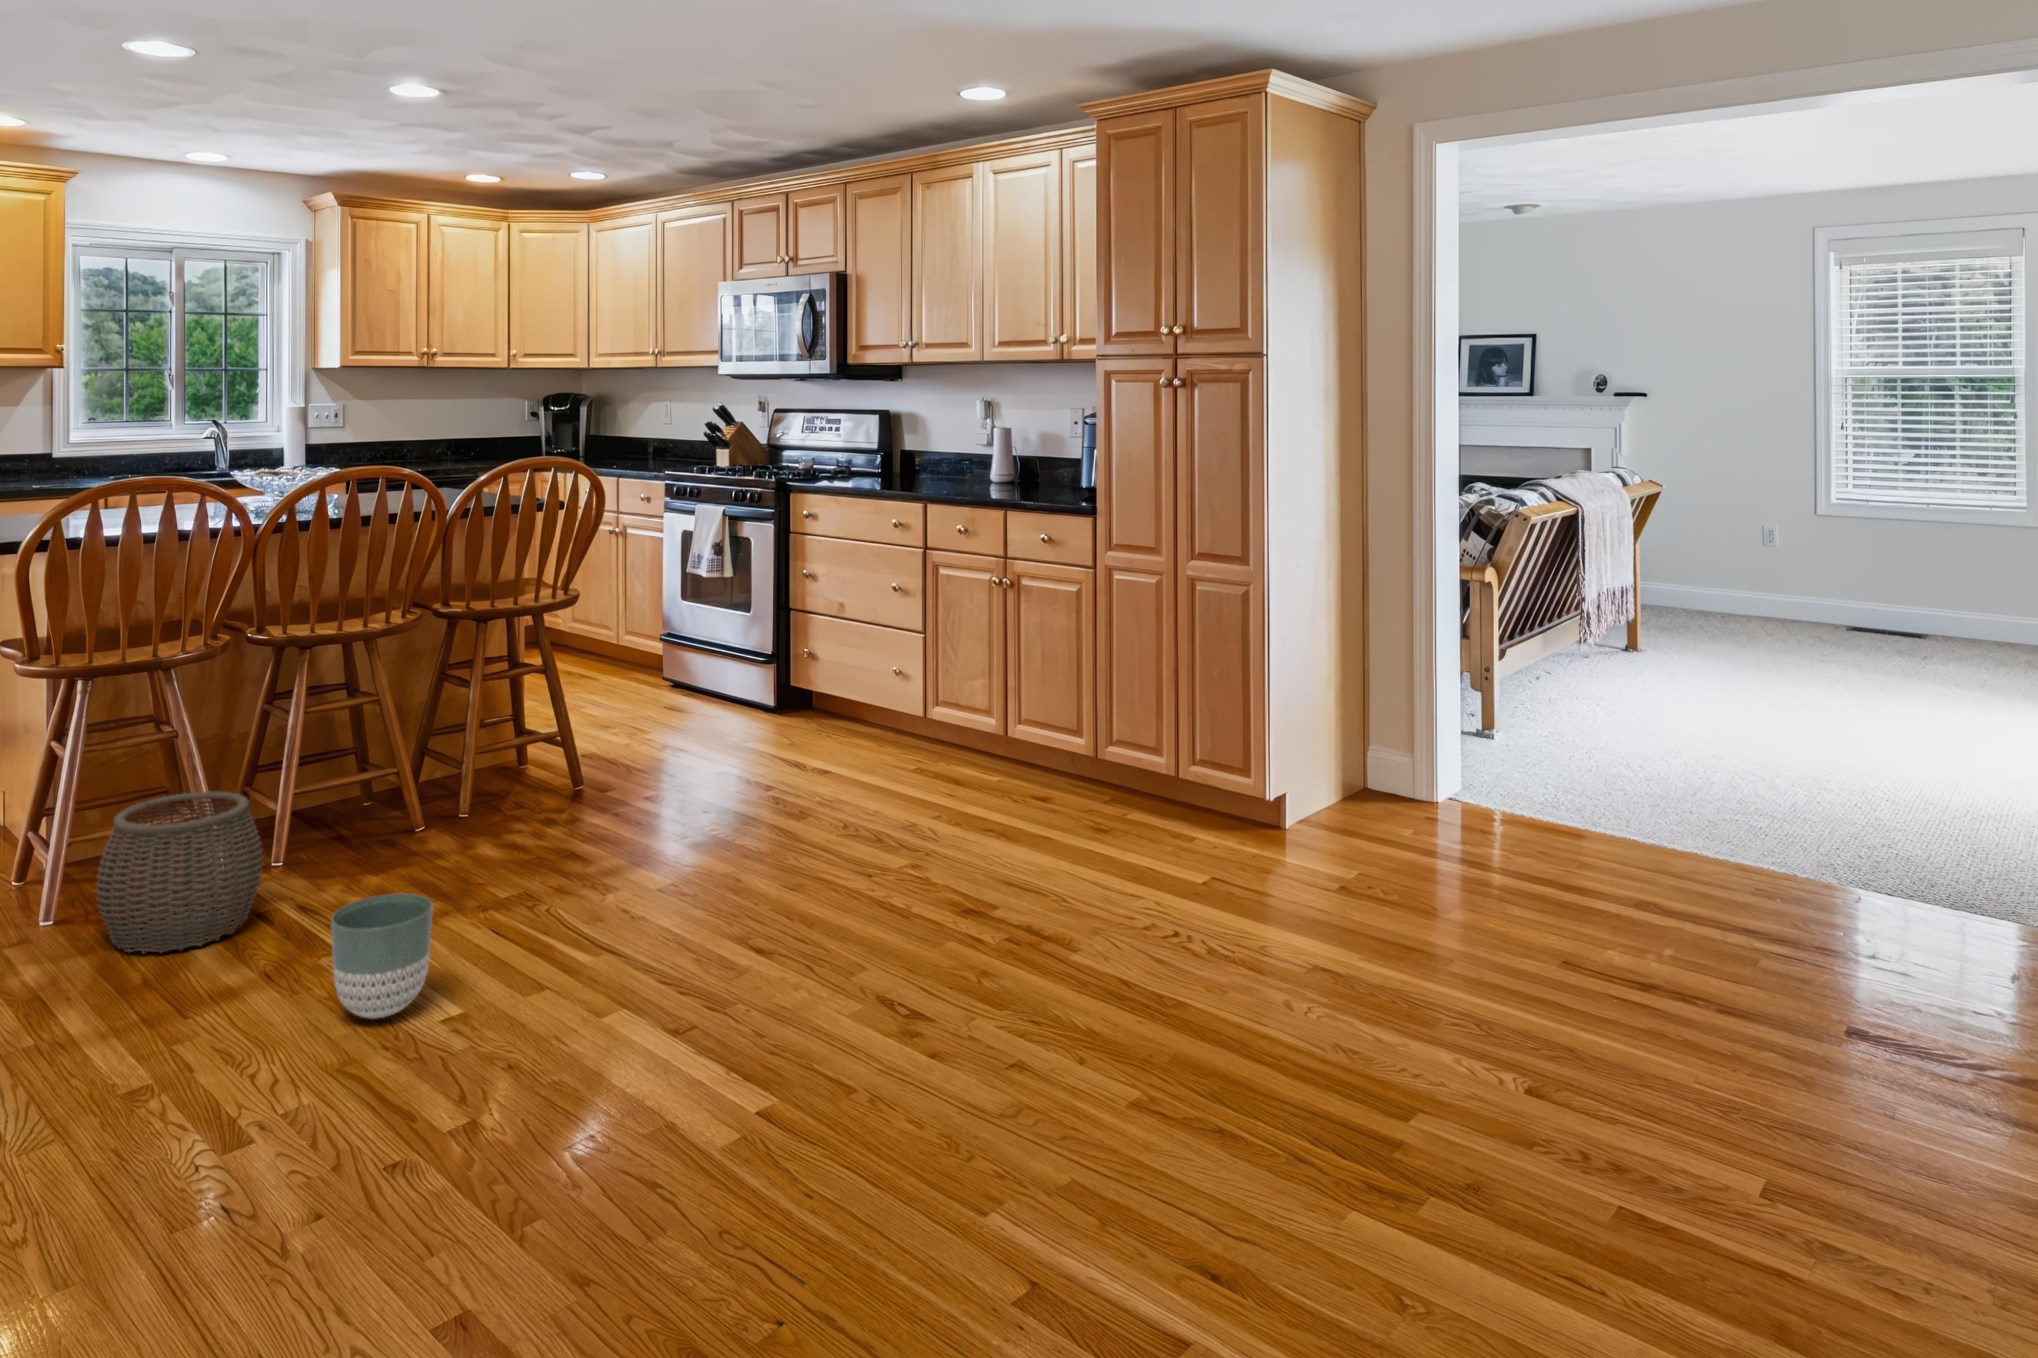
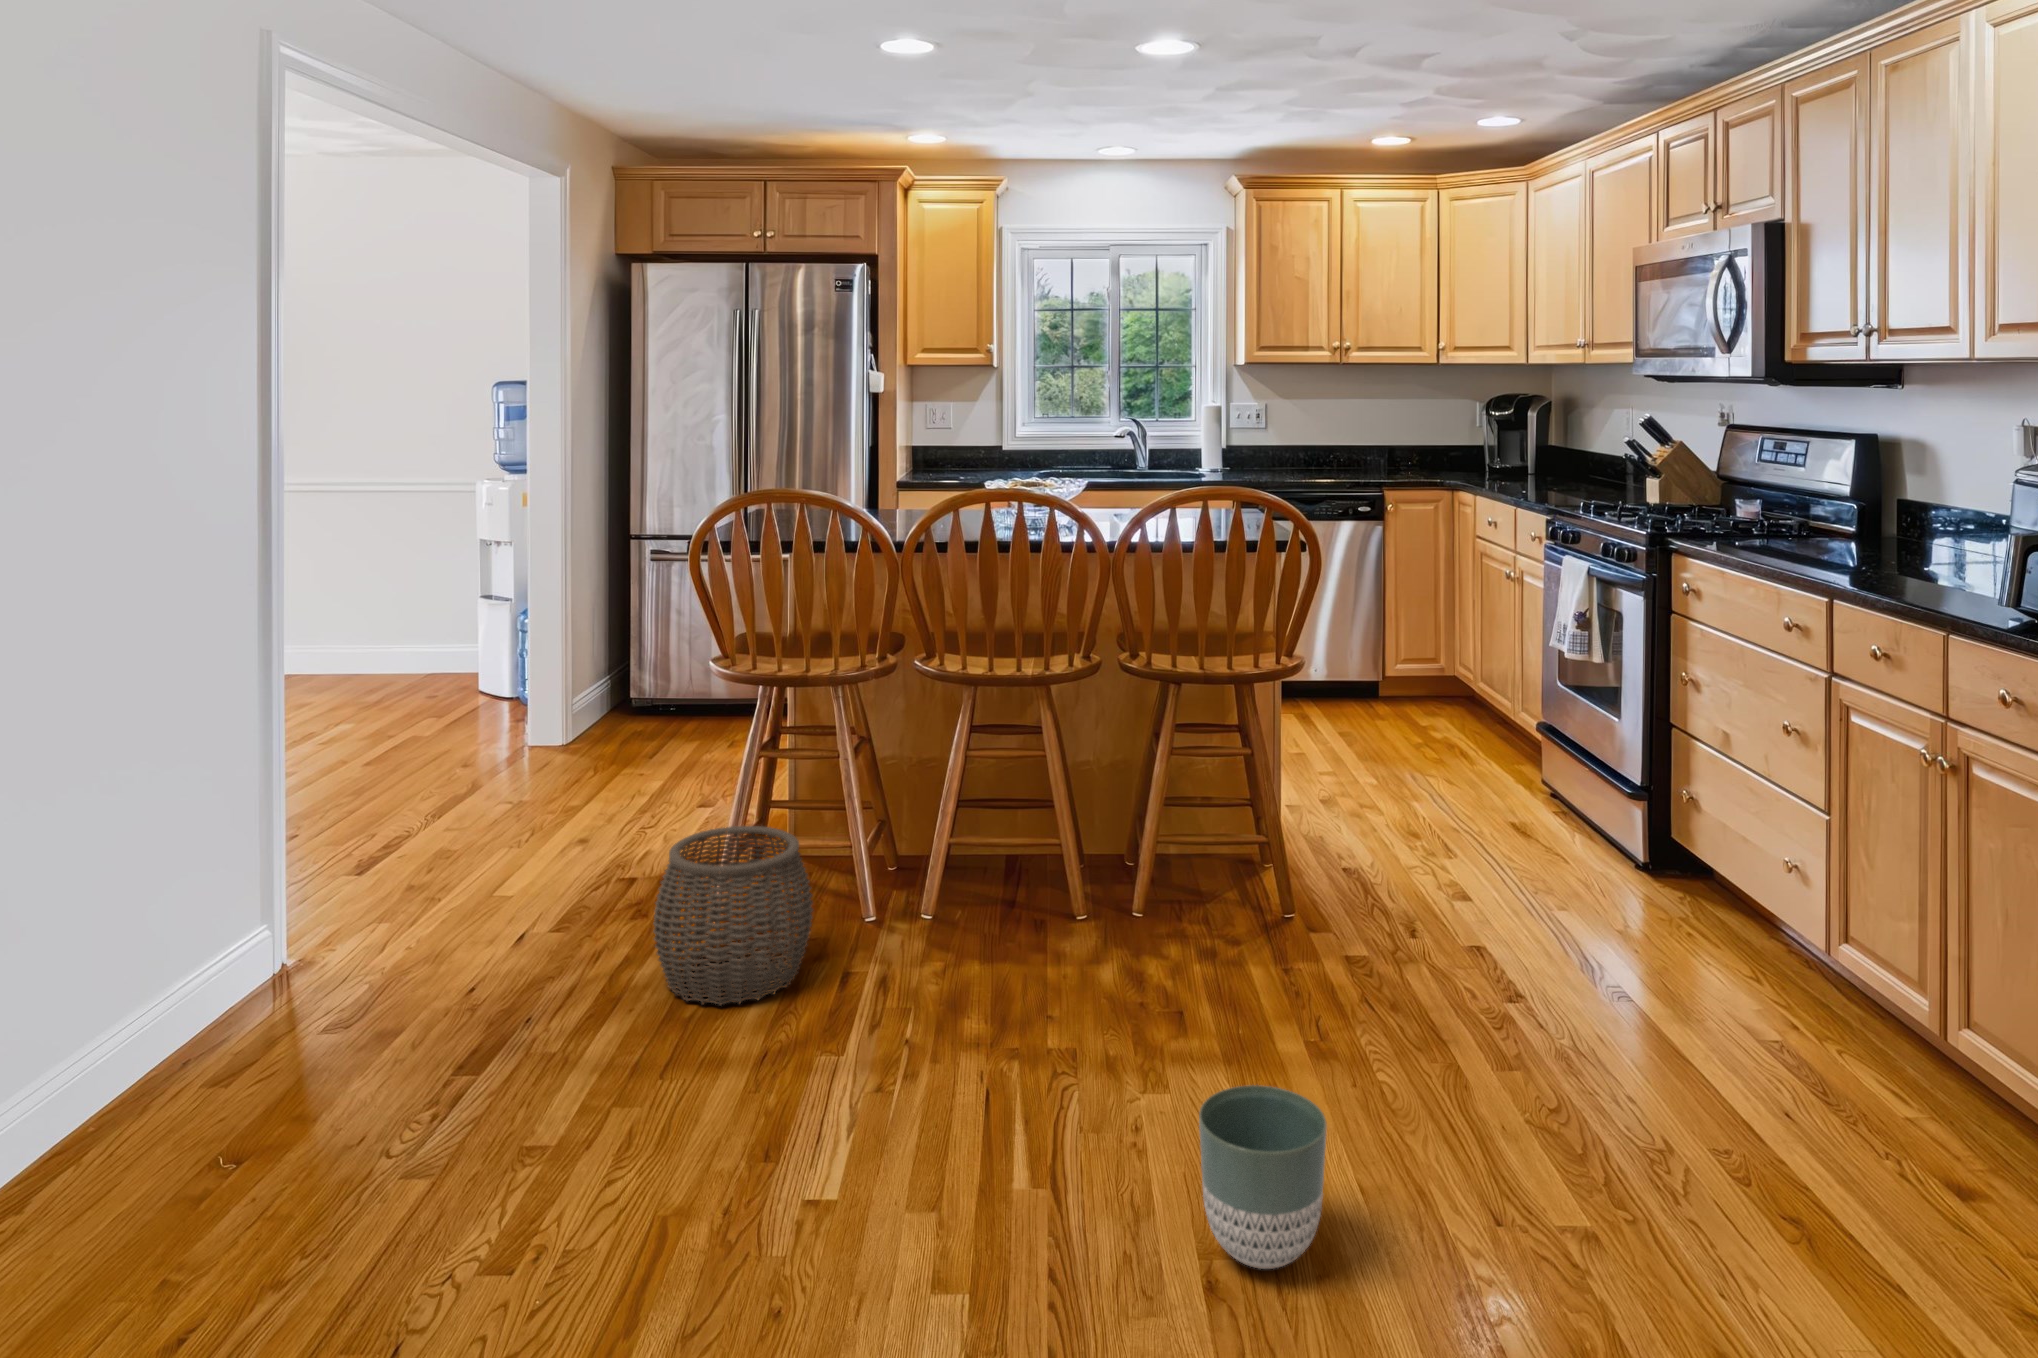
planter: present [331,894,433,1019] -> present [1199,1085,1327,1269]

